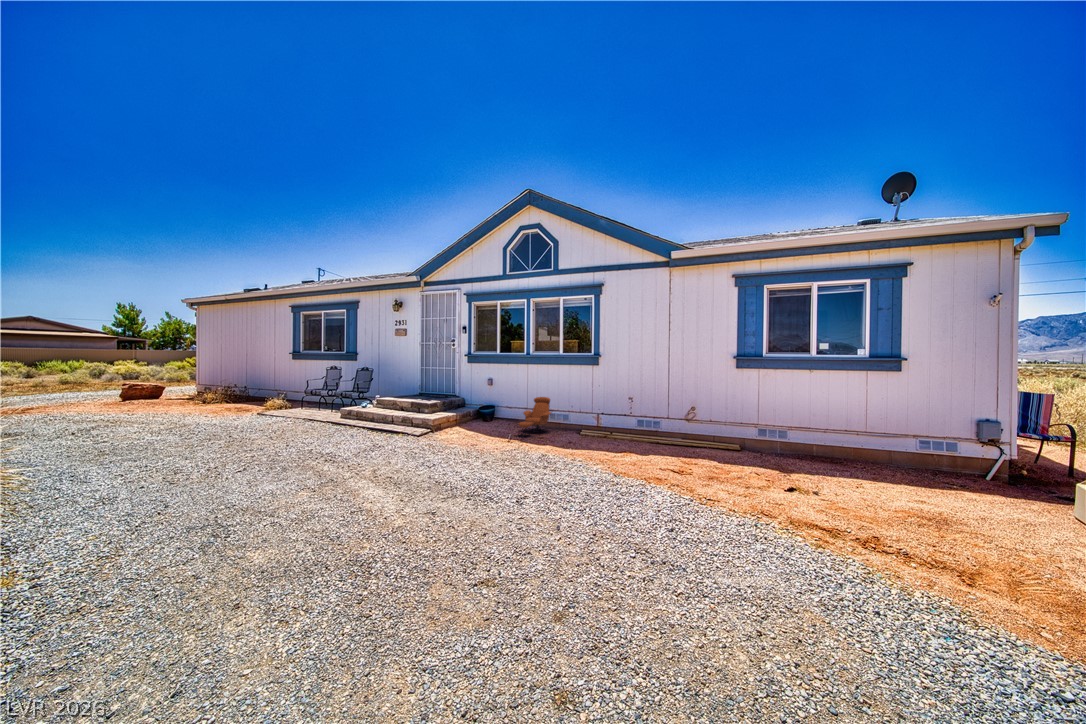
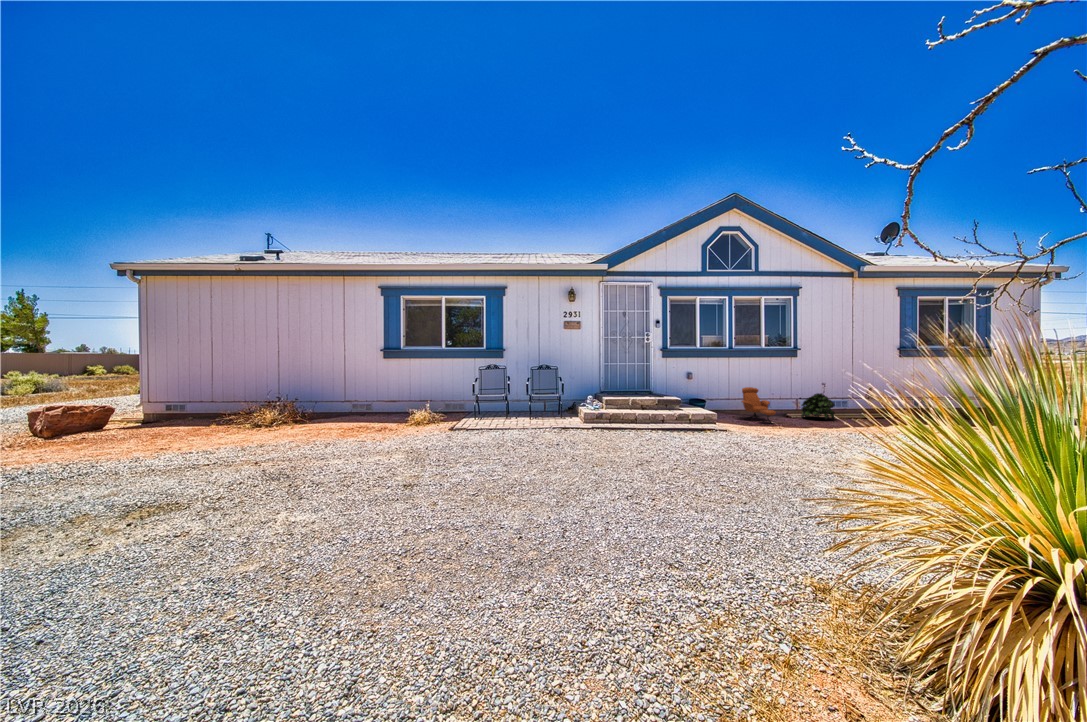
potted plant: none [583,408,621,441] -> present [801,393,835,419]

